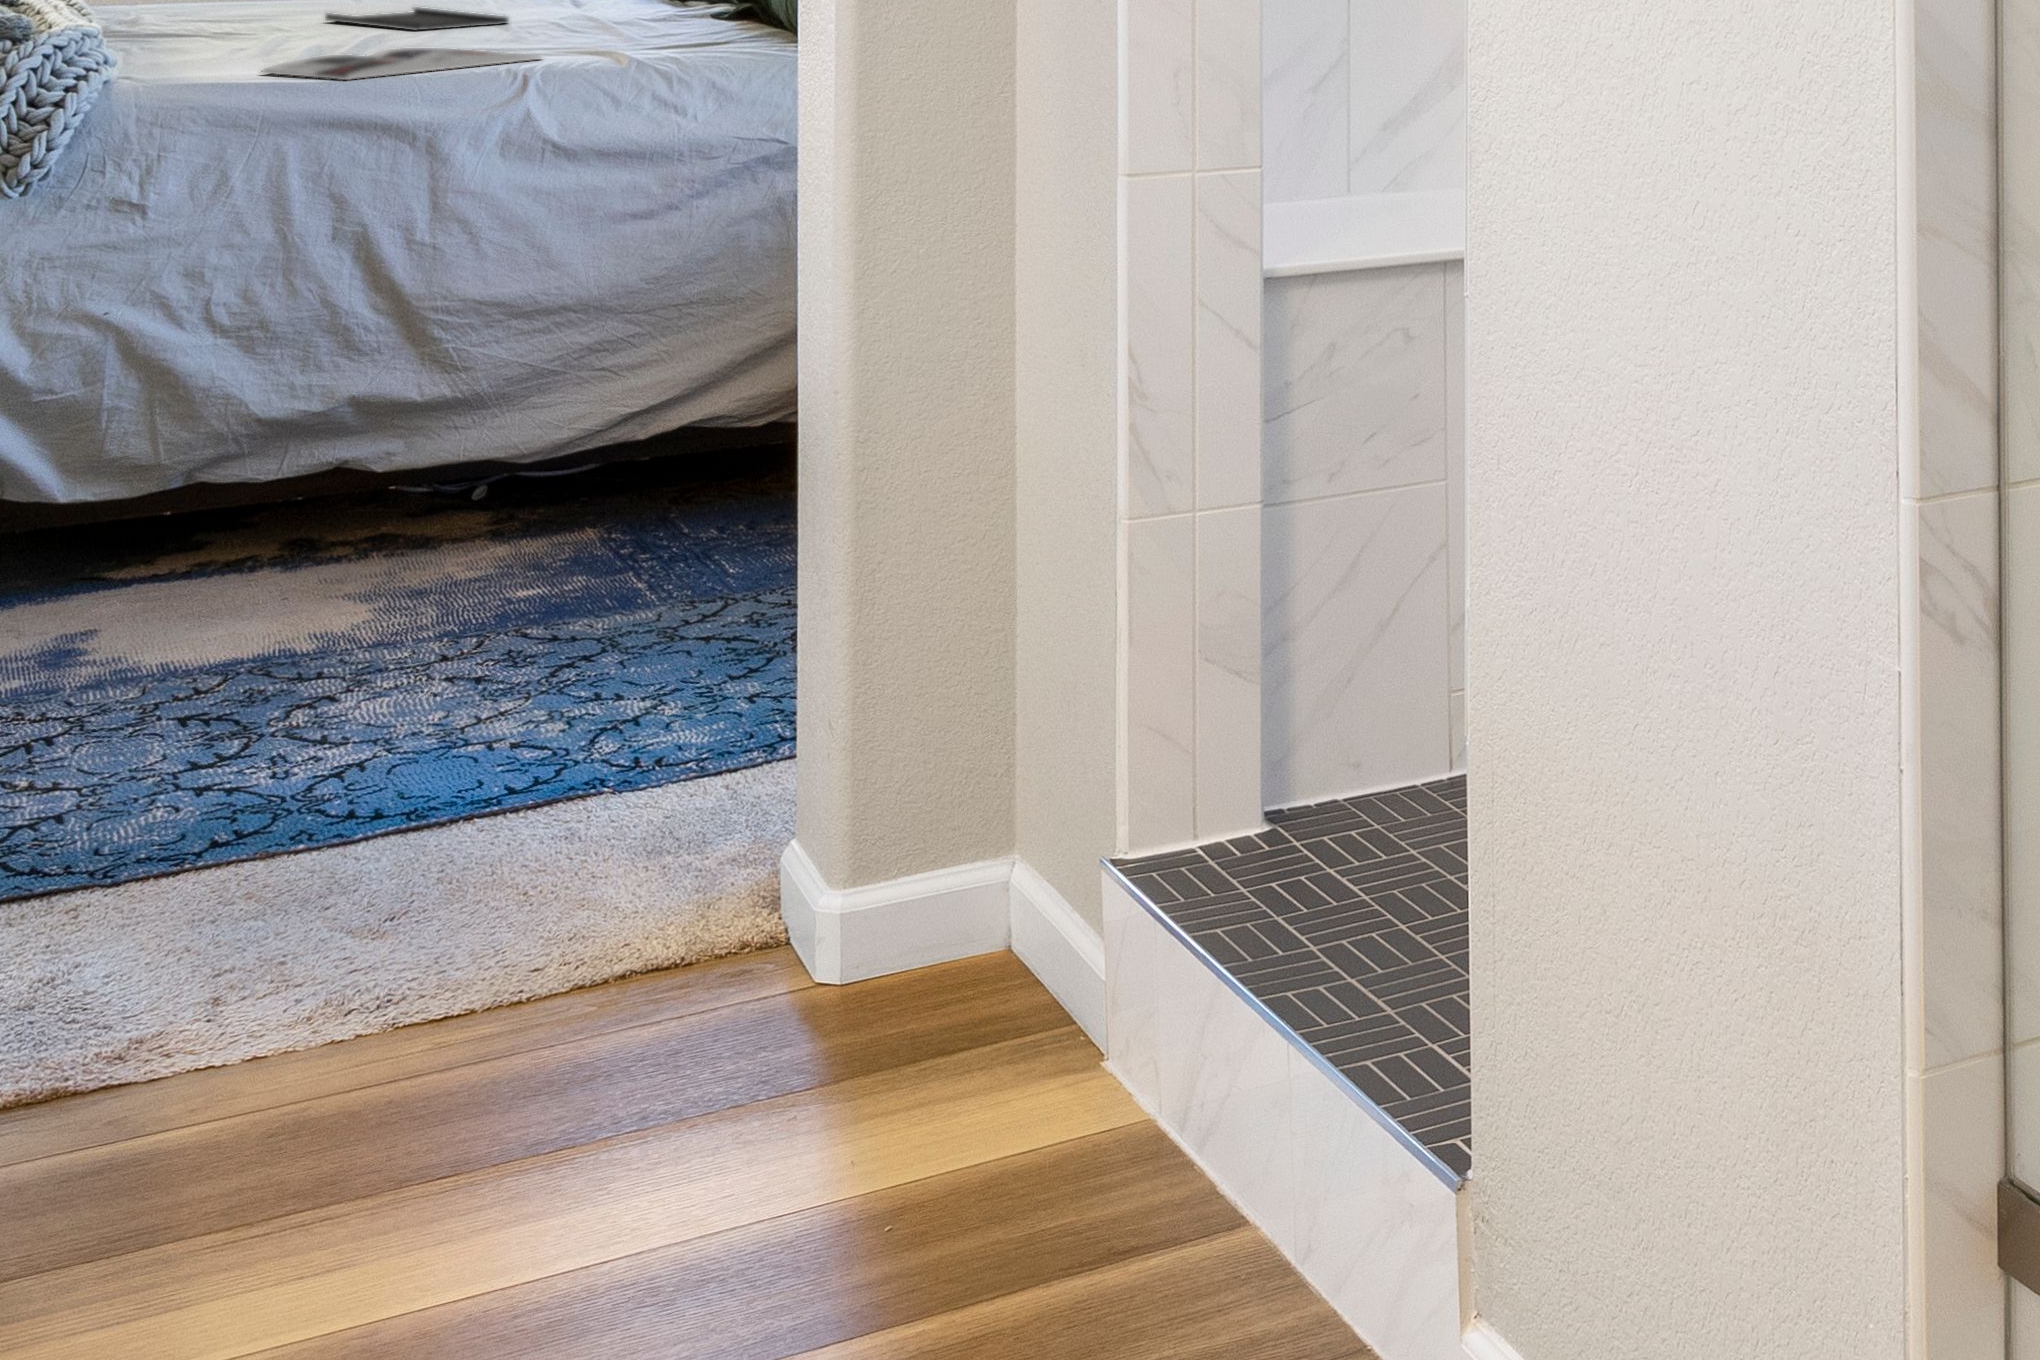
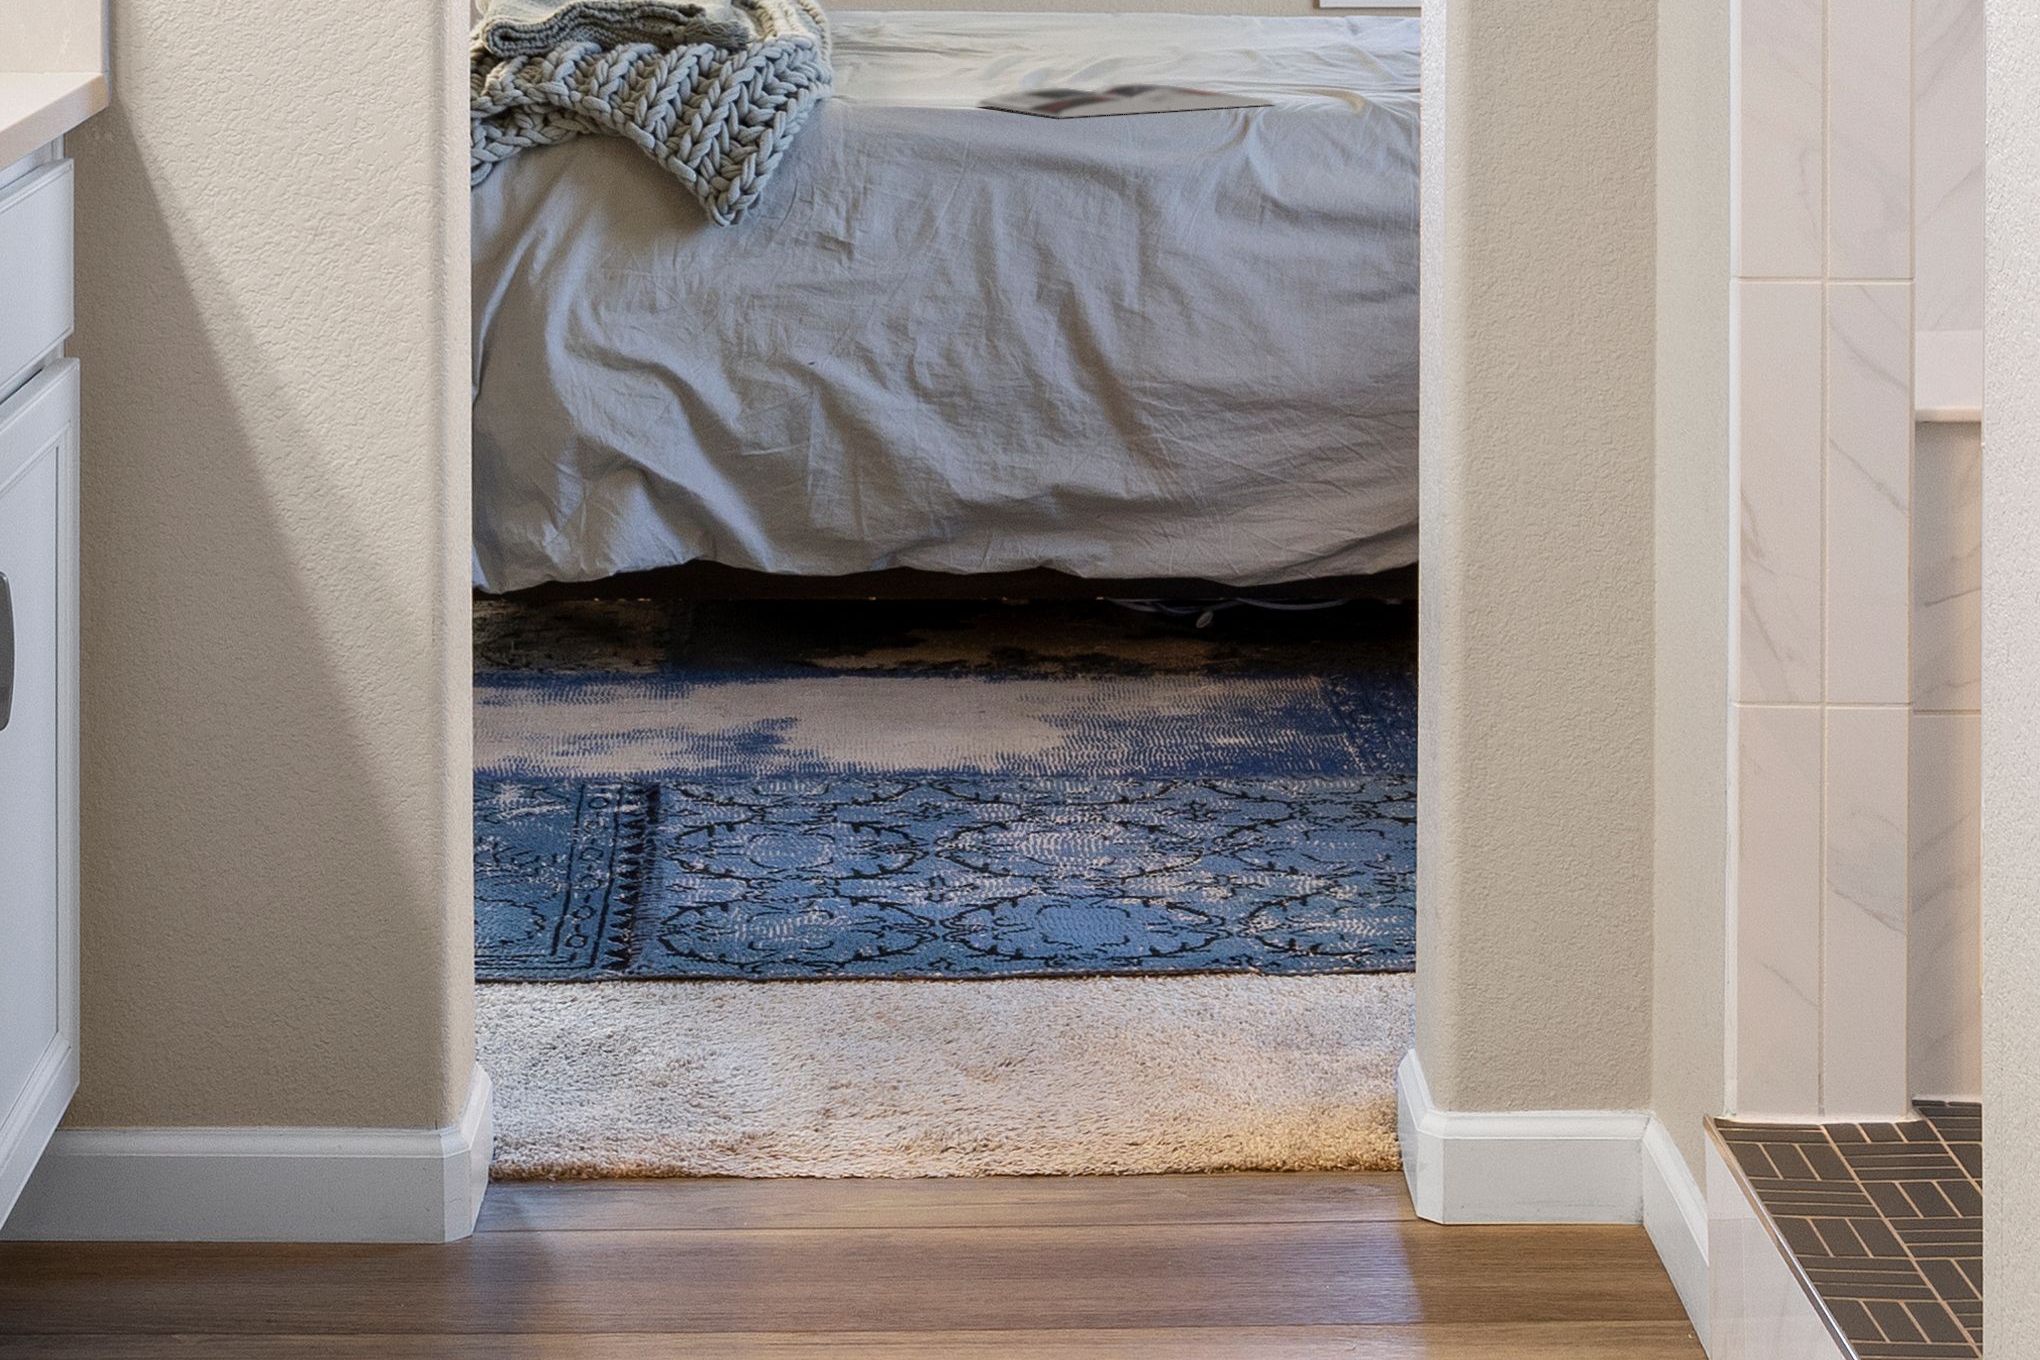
tray: present [325,8,508,31] -> none [1073,34,1262,63]

